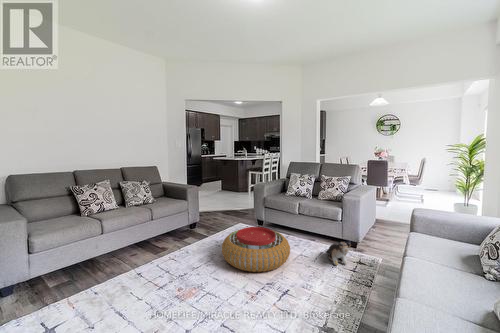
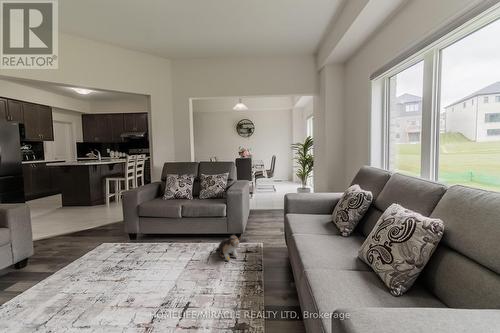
pouf: present [222,227,290,272] -> none [89,239,180,296]

